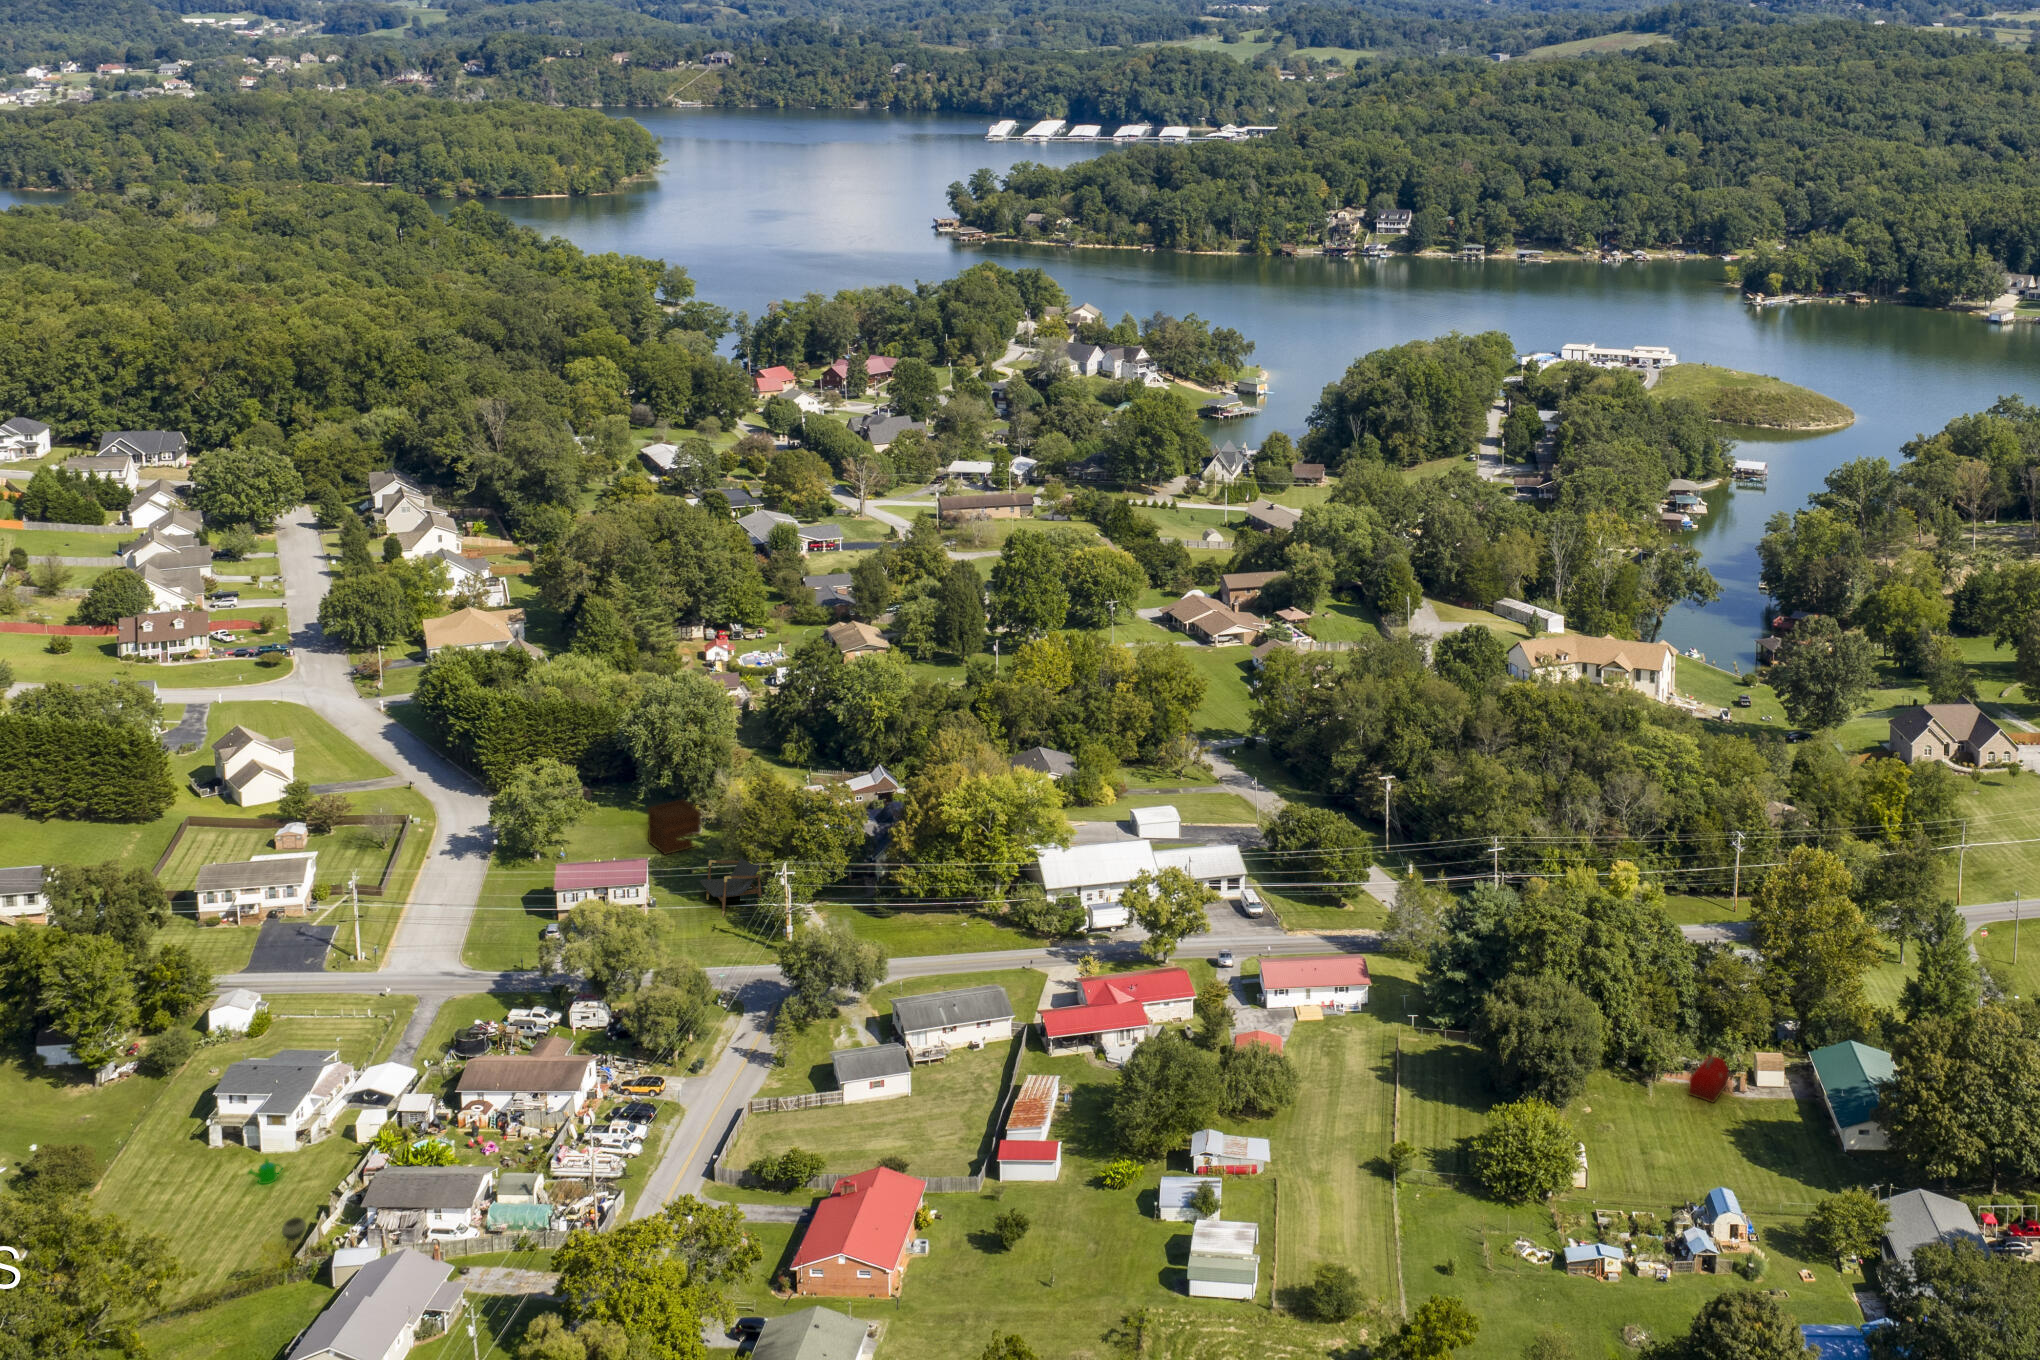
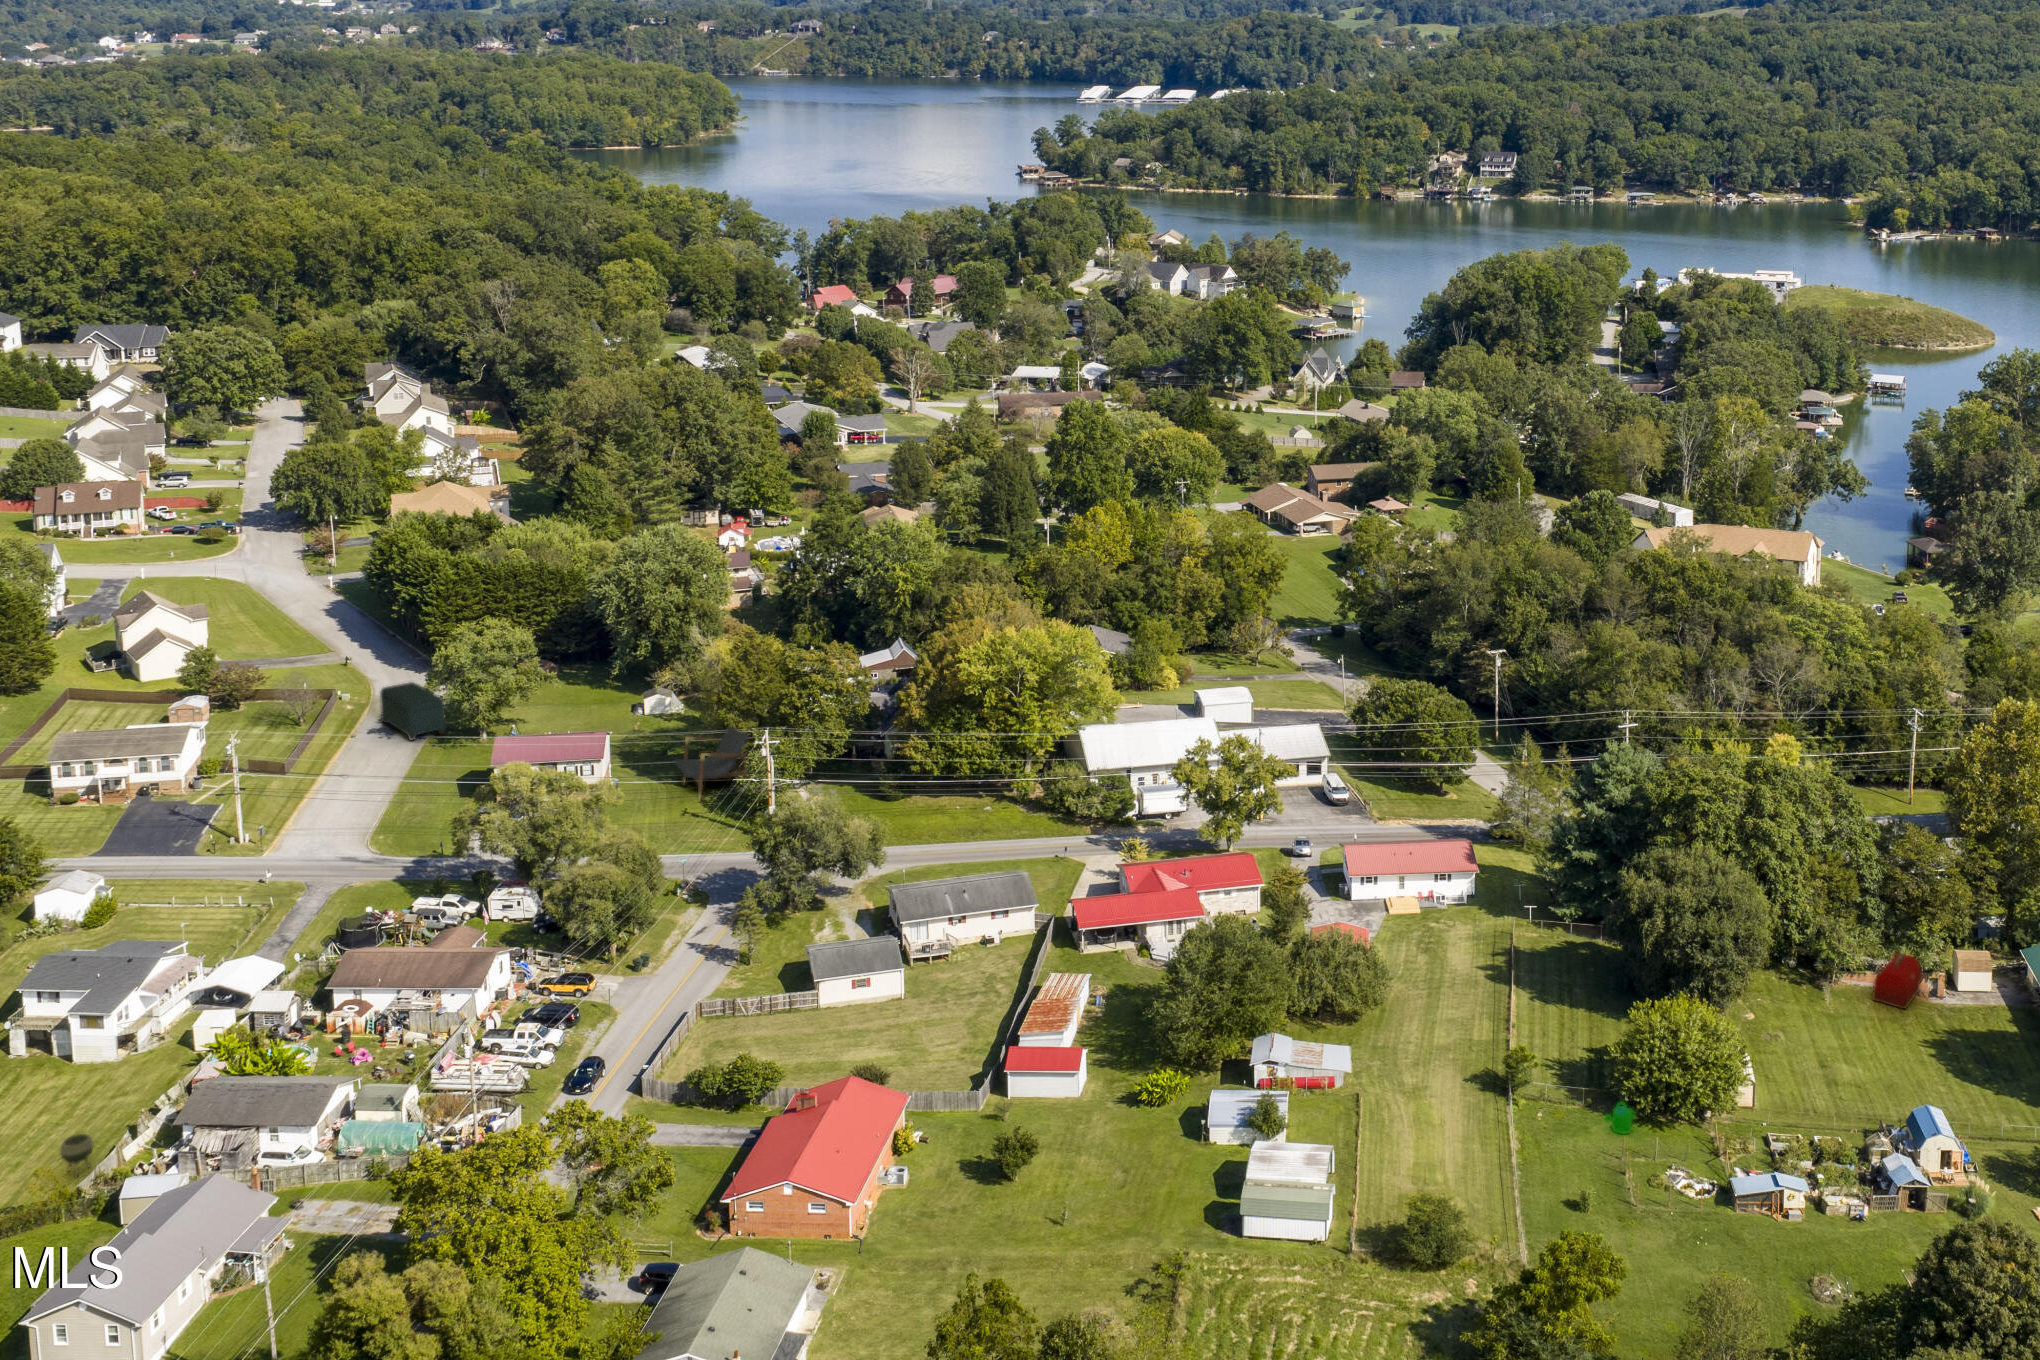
wooden crate: present [648,799,701,854] -> none [622,675,685,738]
bench: none [446,808,503,861] -> present [380,682,446,740]
watering can: present [248,1159,282,1184] -> present [1605,1102,1635,1134]

